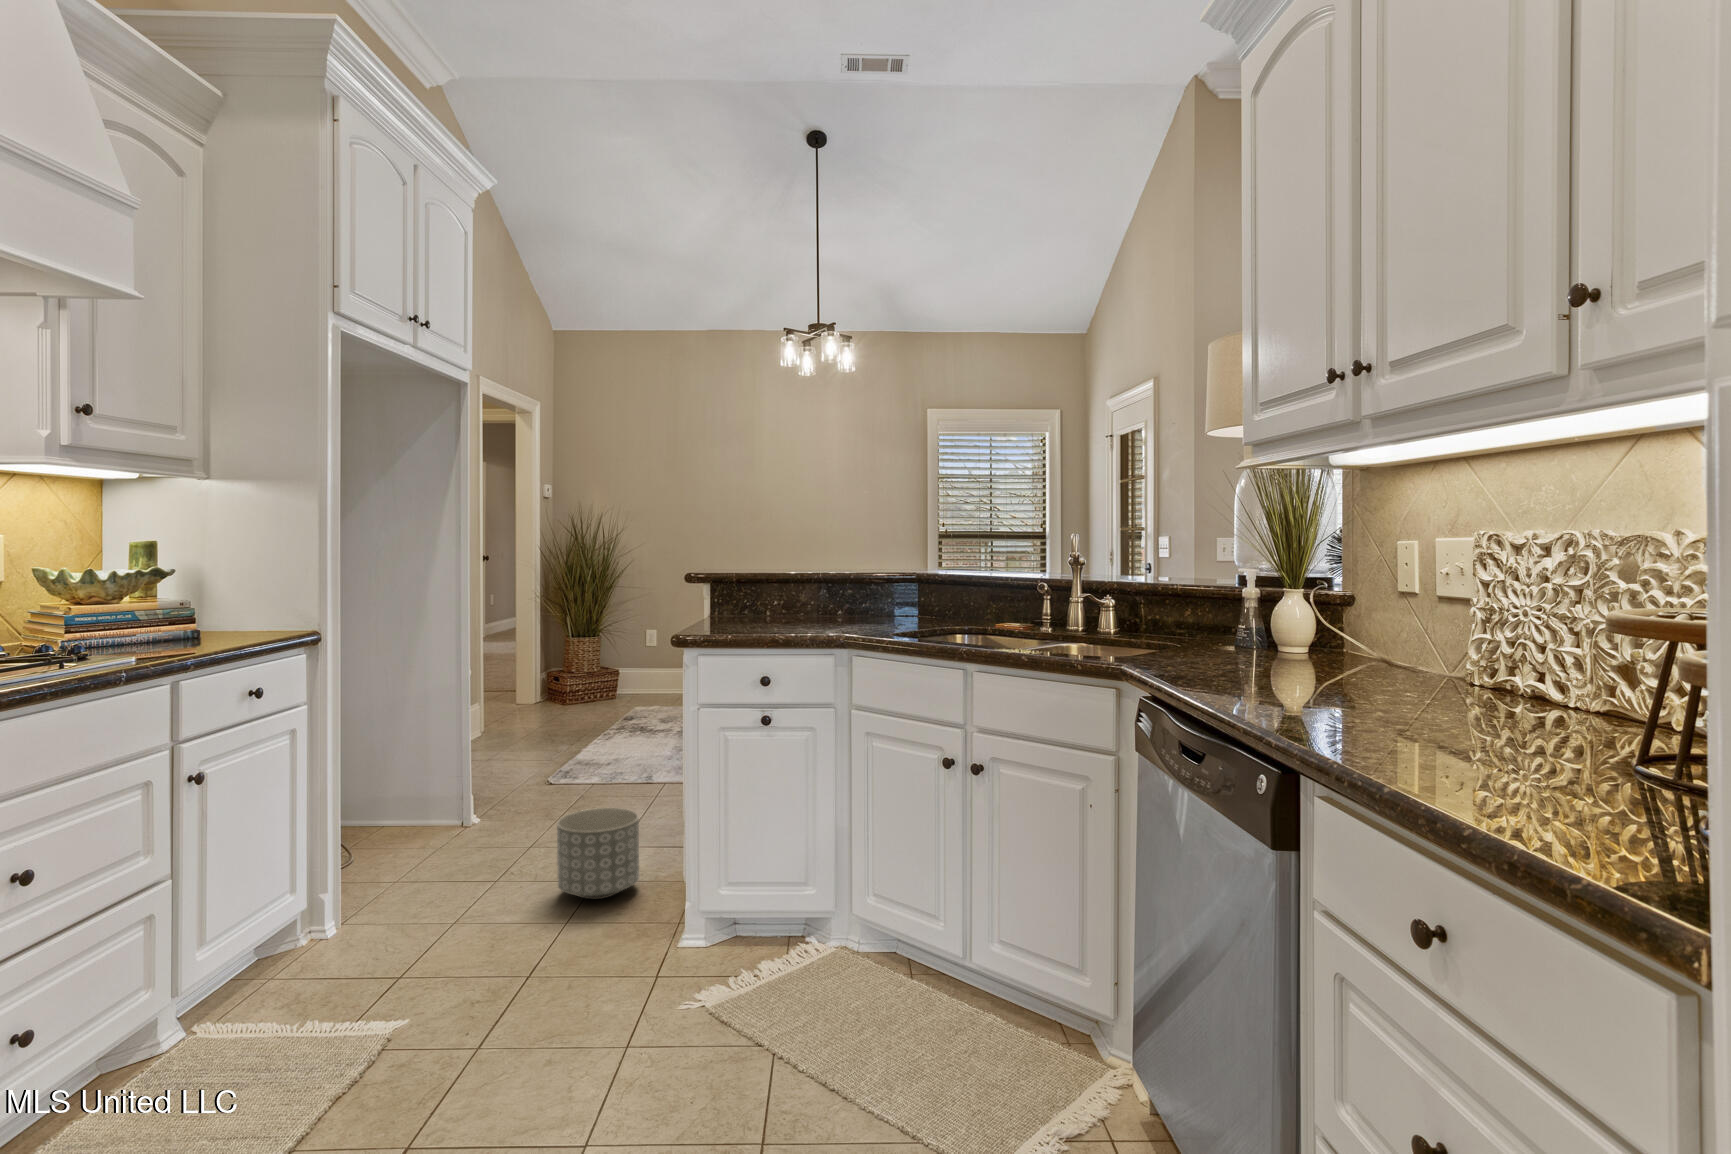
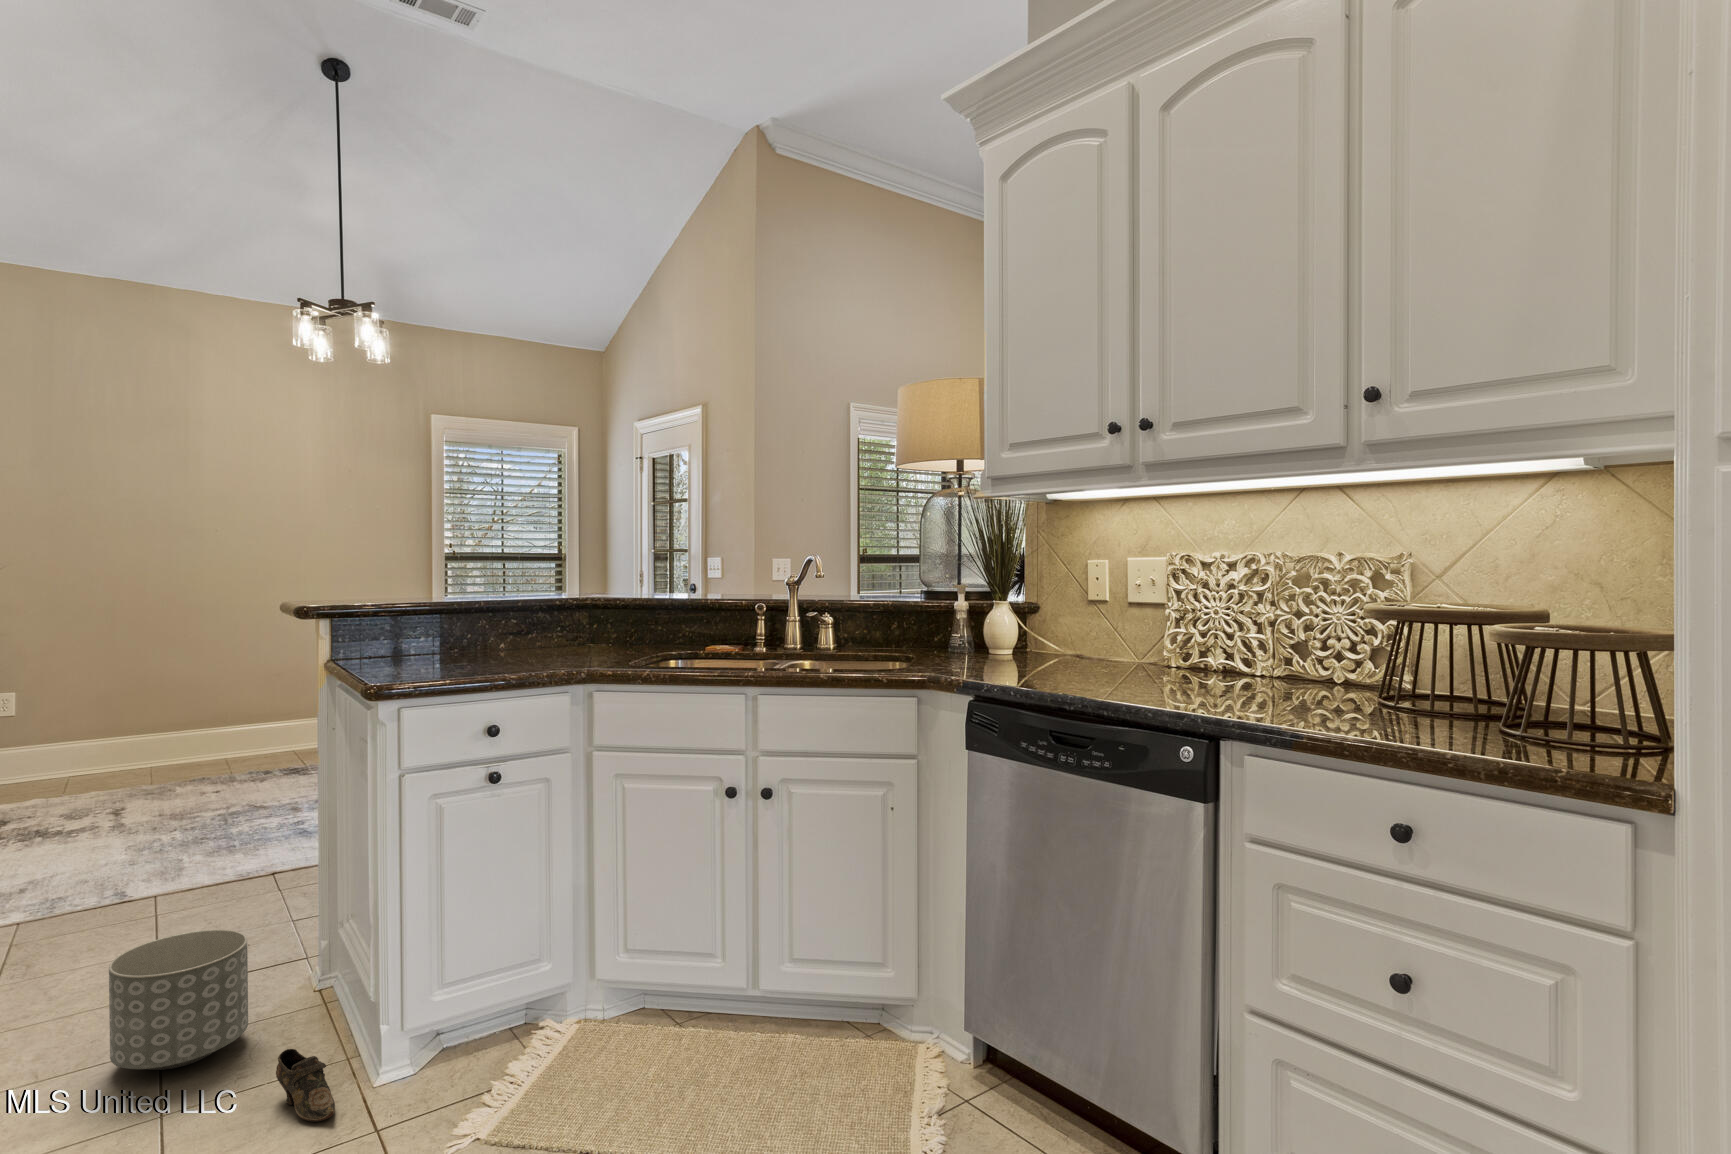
shoe: none [620,903,646,959] -> present [276,1049,335,1122]

